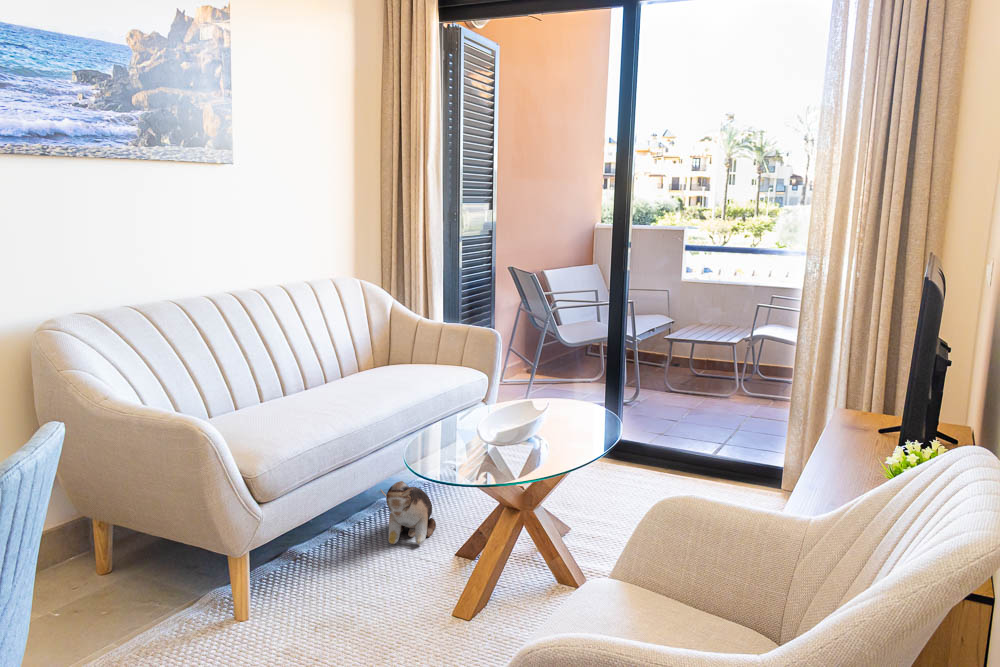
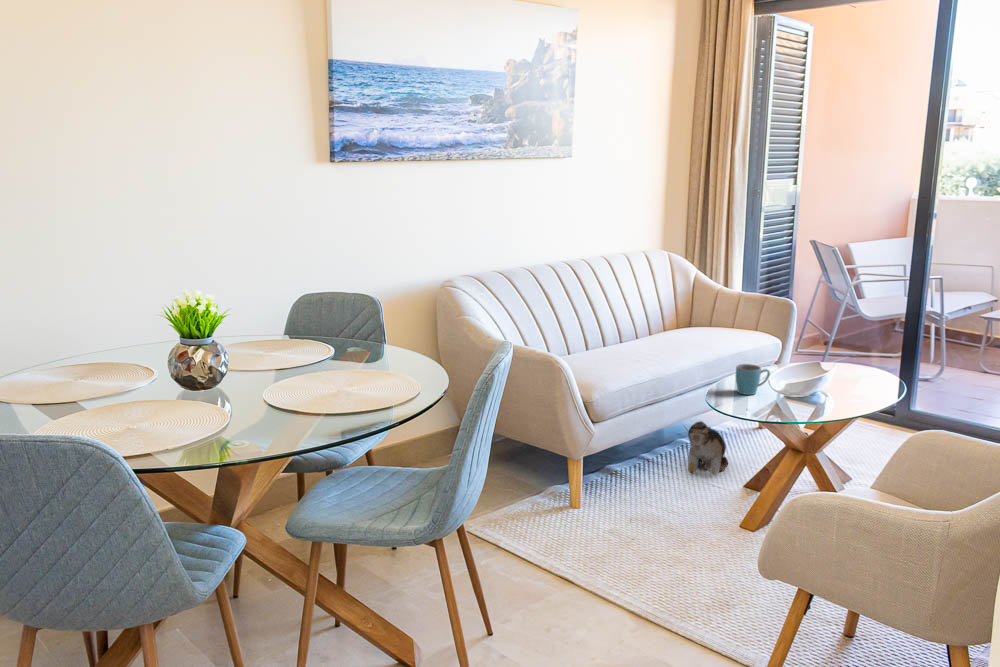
mug: none [439,411,479,449] -> present [736,364,770,395]

